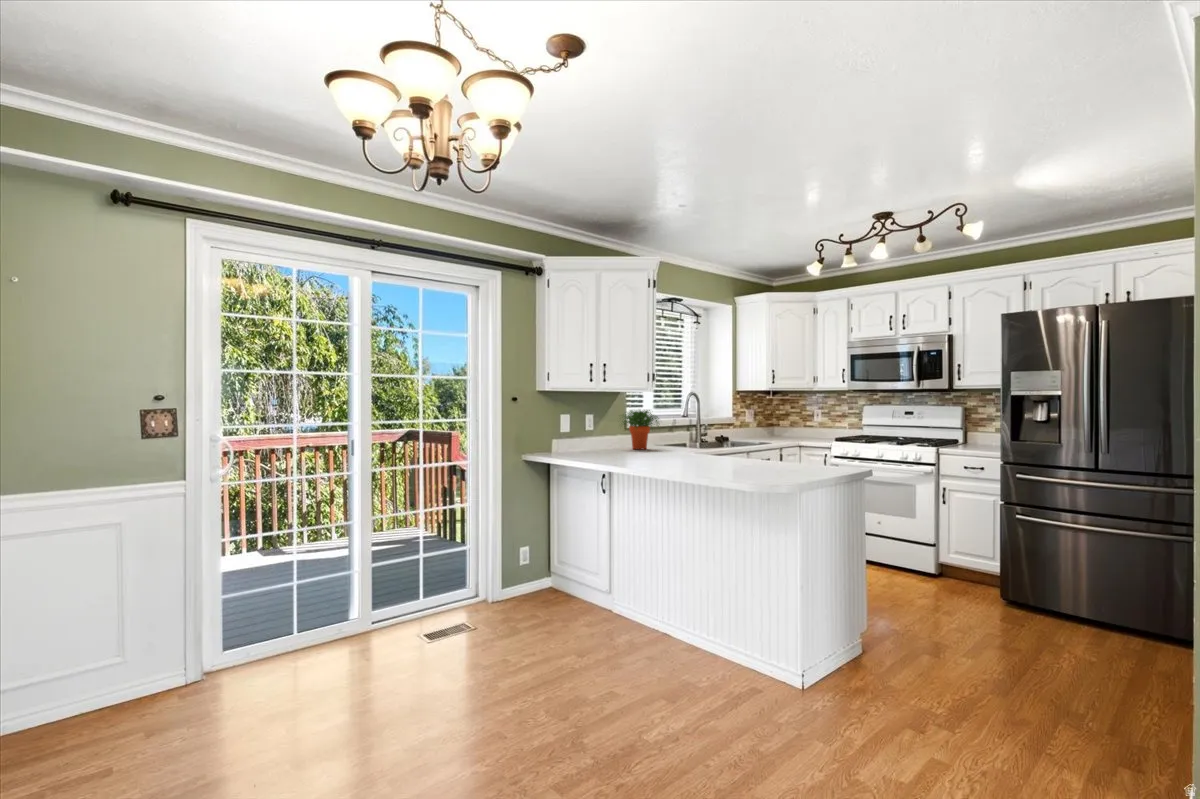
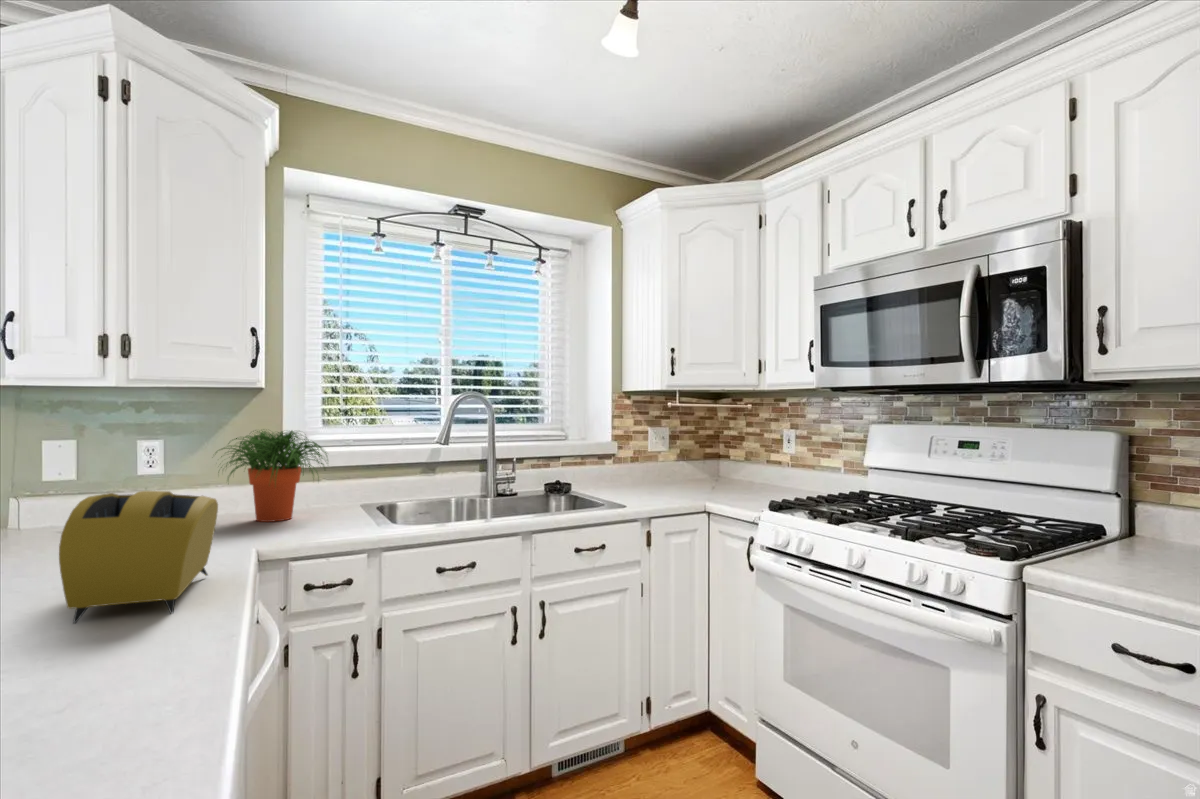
toaster: none [694,424,743,458] -> present [59,491,218,624]

